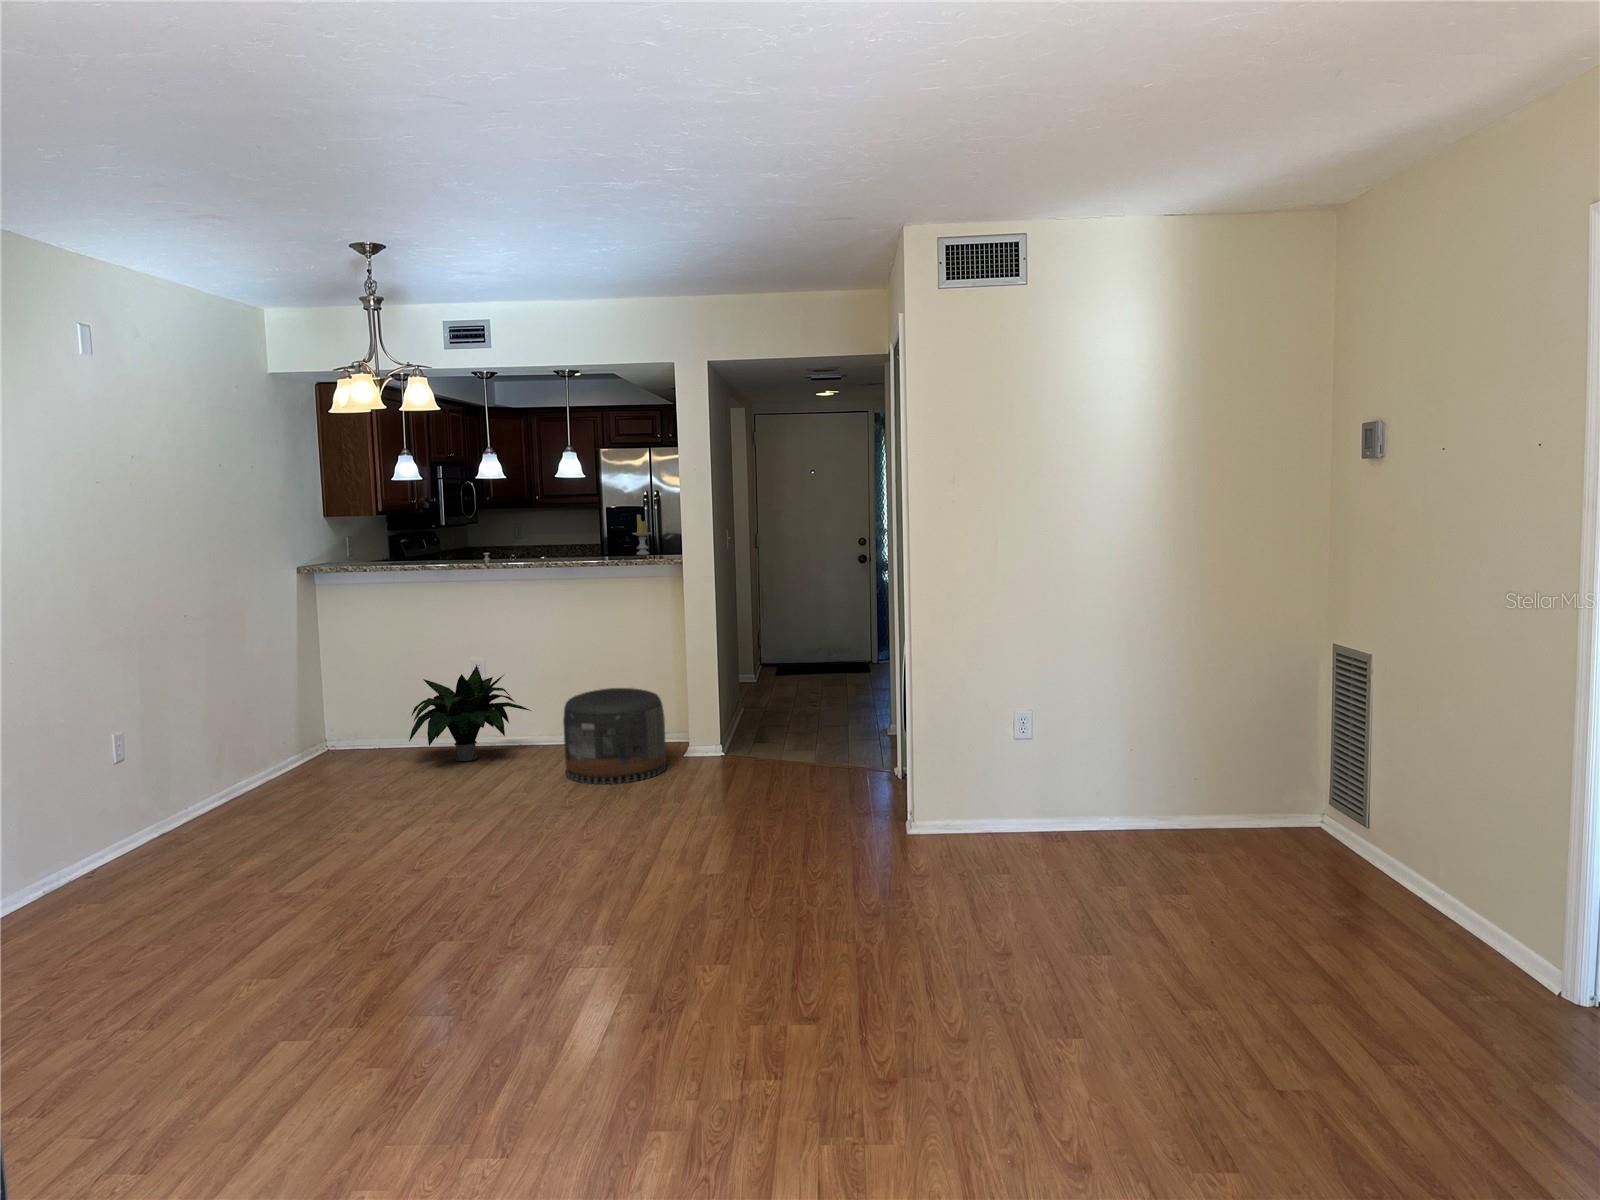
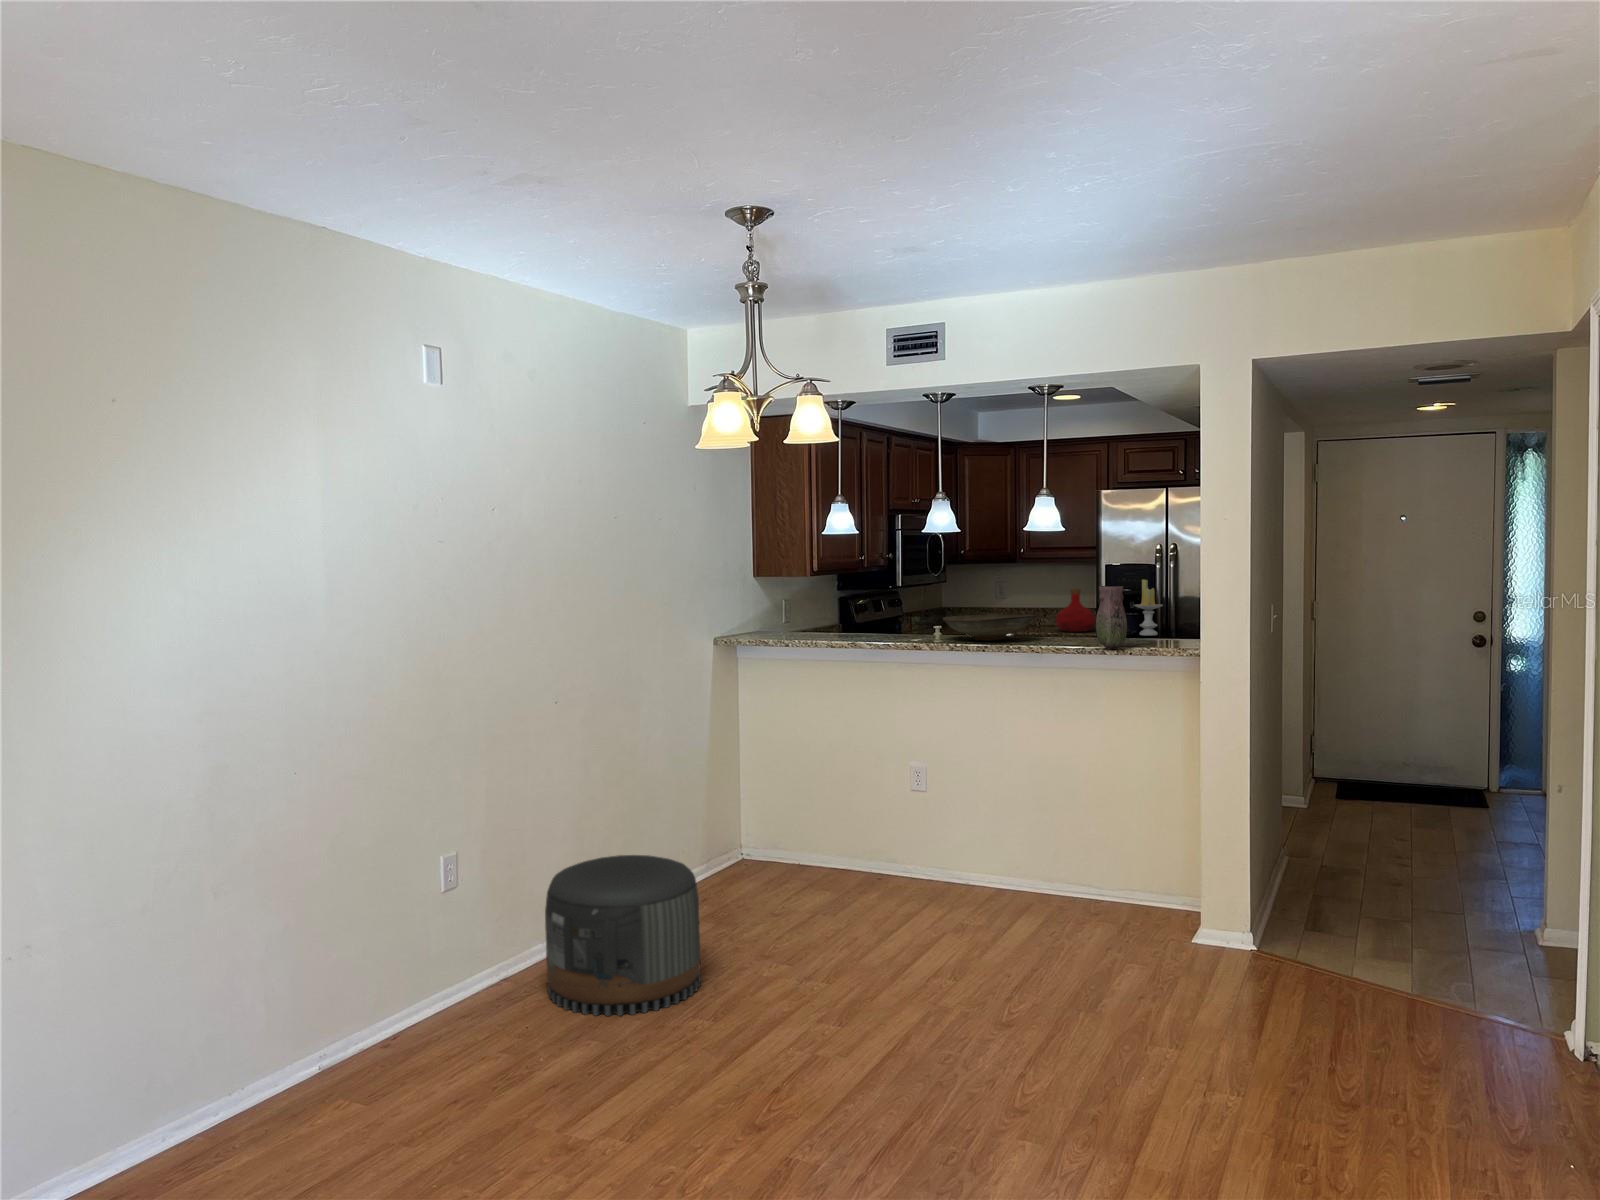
vase: none [609,518,631,563] -> present [1096,586,1127,649]
bottle: none [574,522,604,555] -> present [1055,588,1096,632]
decorative bowl: none [492,541,563,562] -> present [943,614,1036,641]
potted plant: present [409,666,531,762] -> none [822,776,981,902]
pouf: present [563,688,666,784] -> present [545,855,701,1016]

